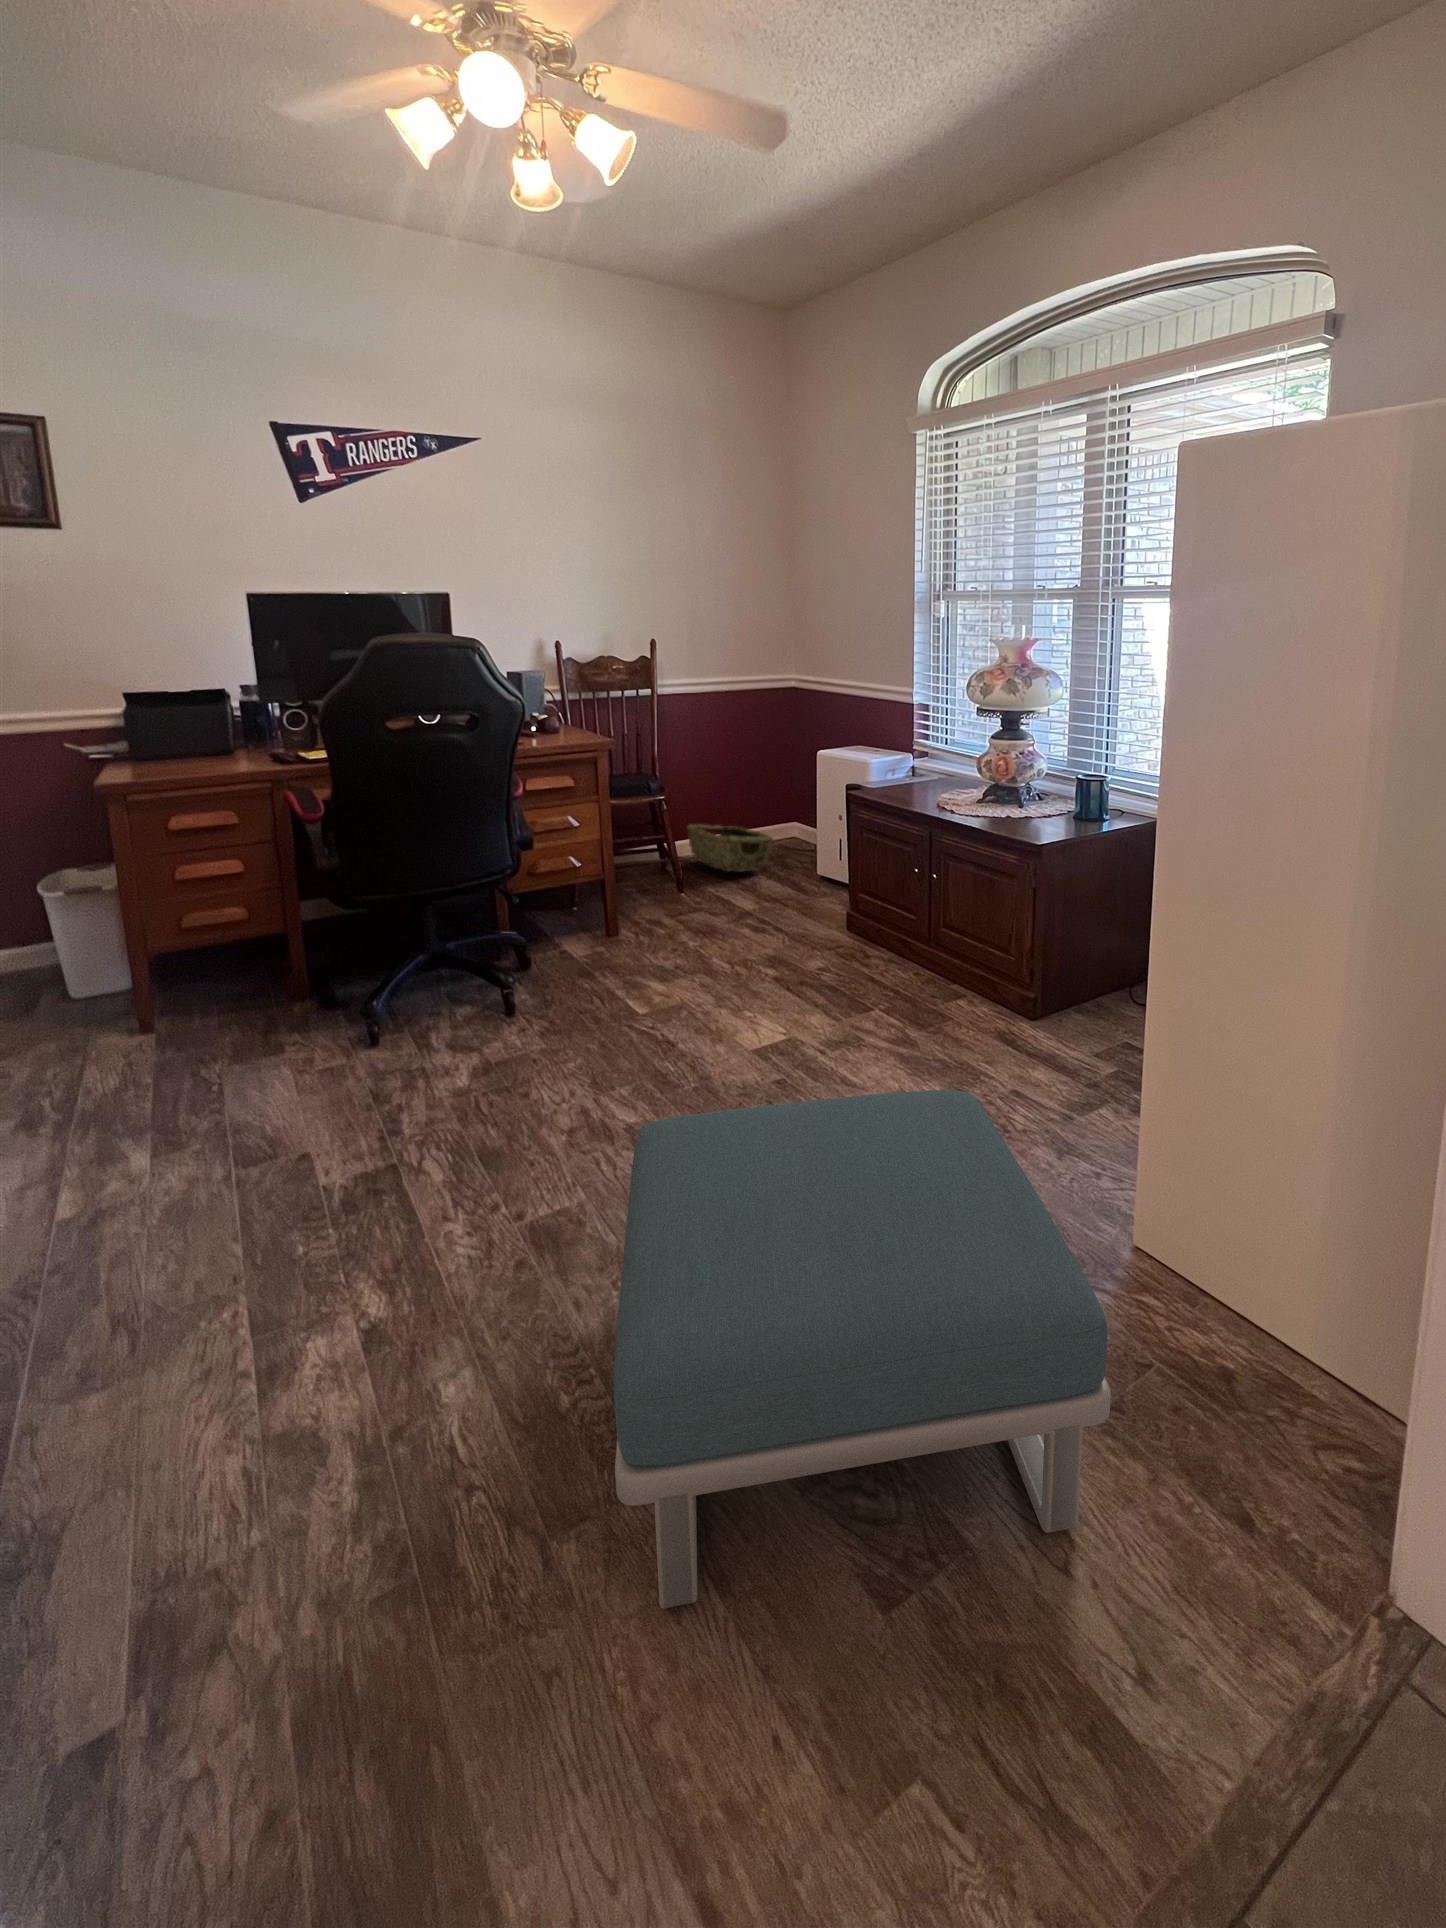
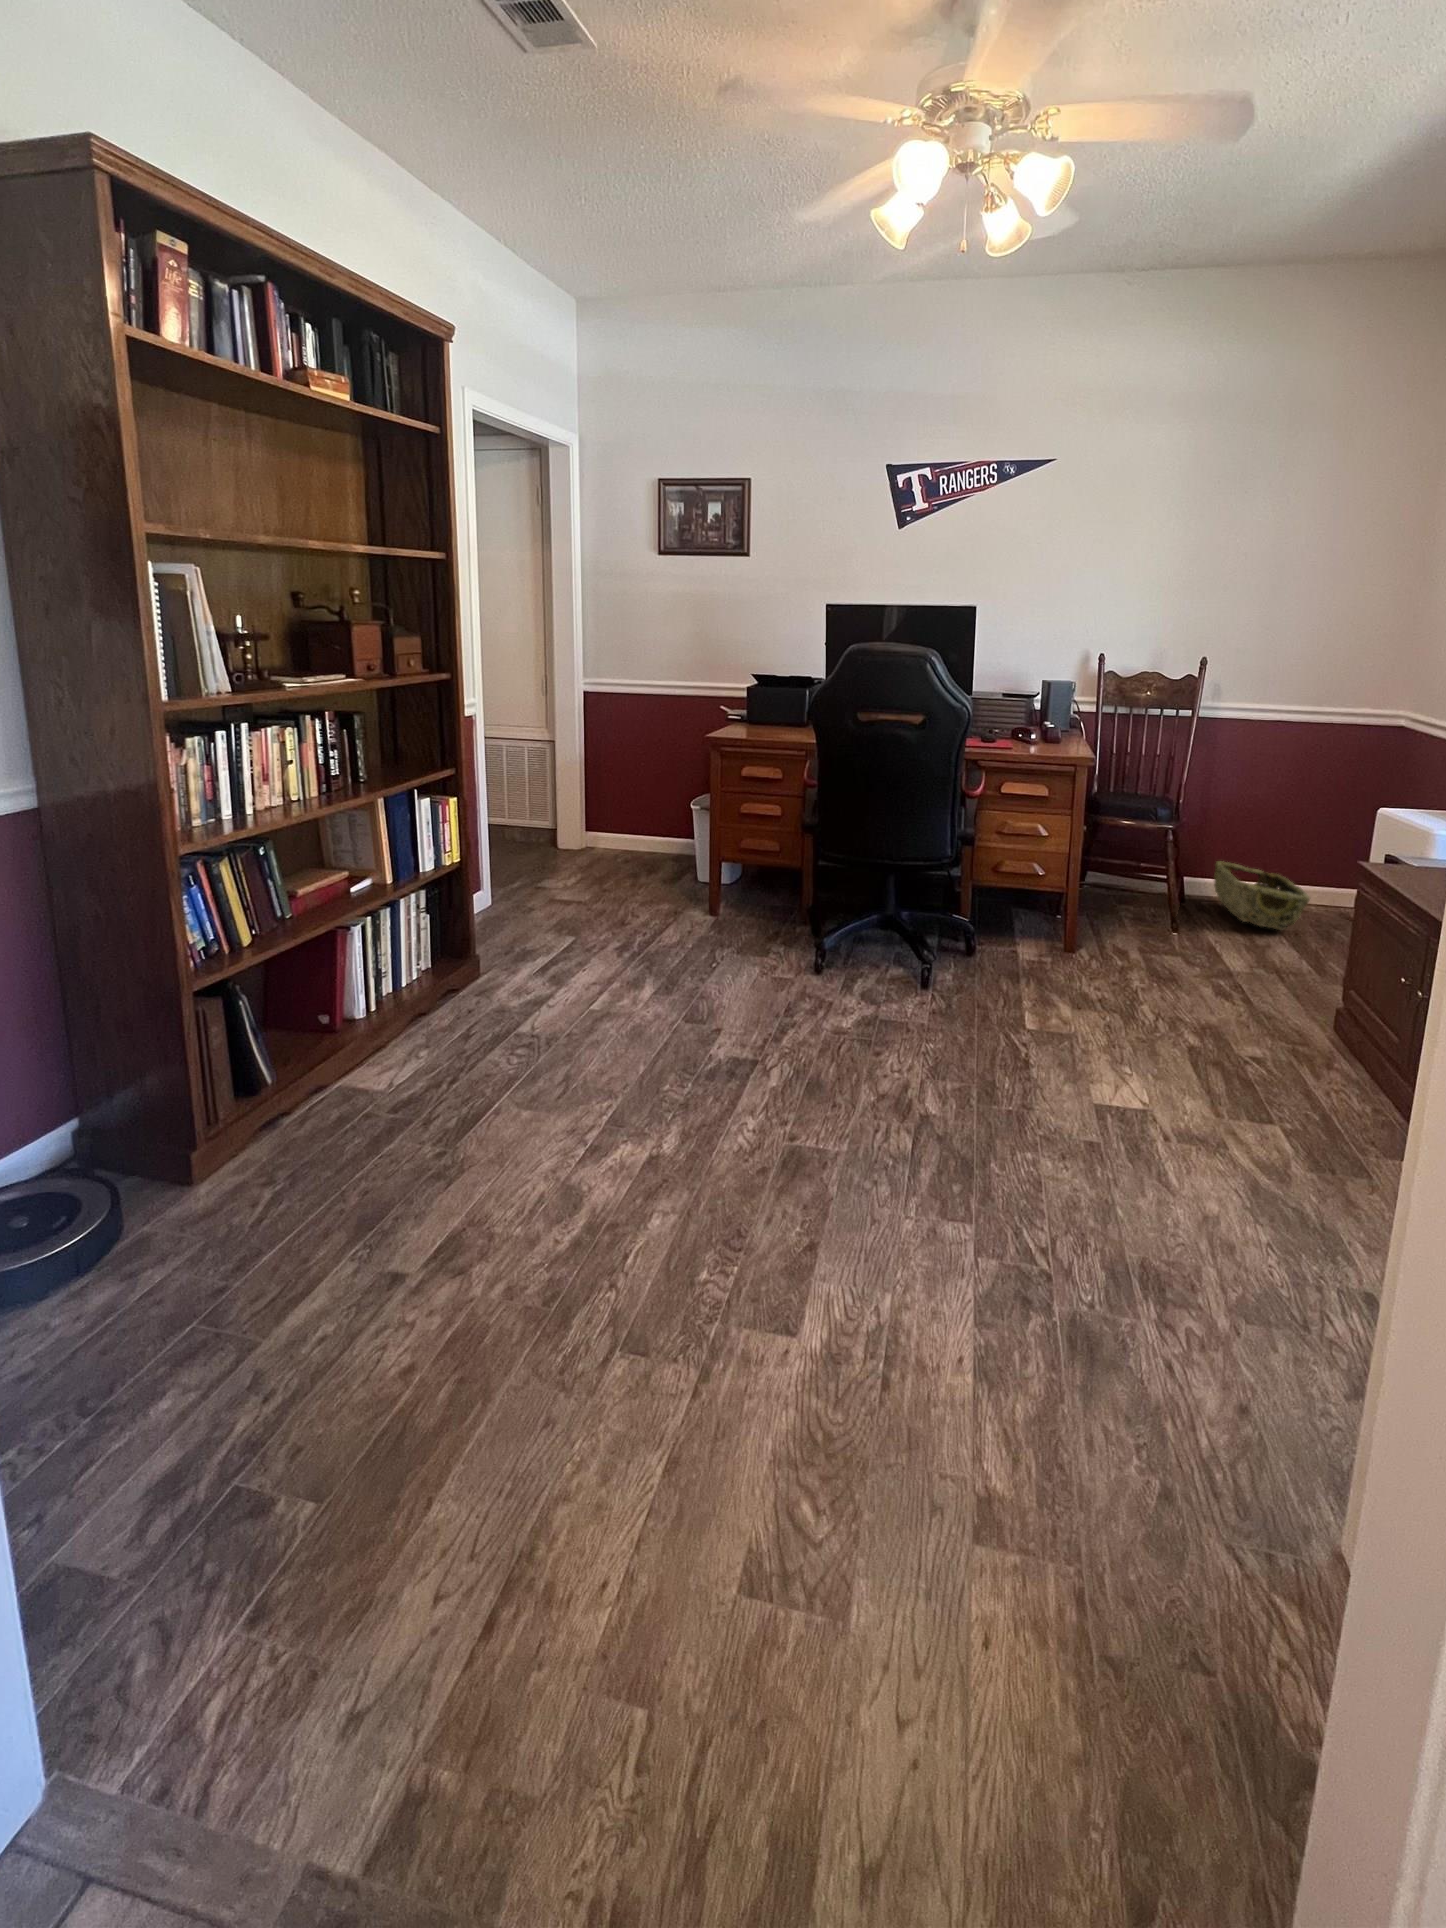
footstool: present [614,1090,1111,1609] -> none [608,1098,1155,1708]

